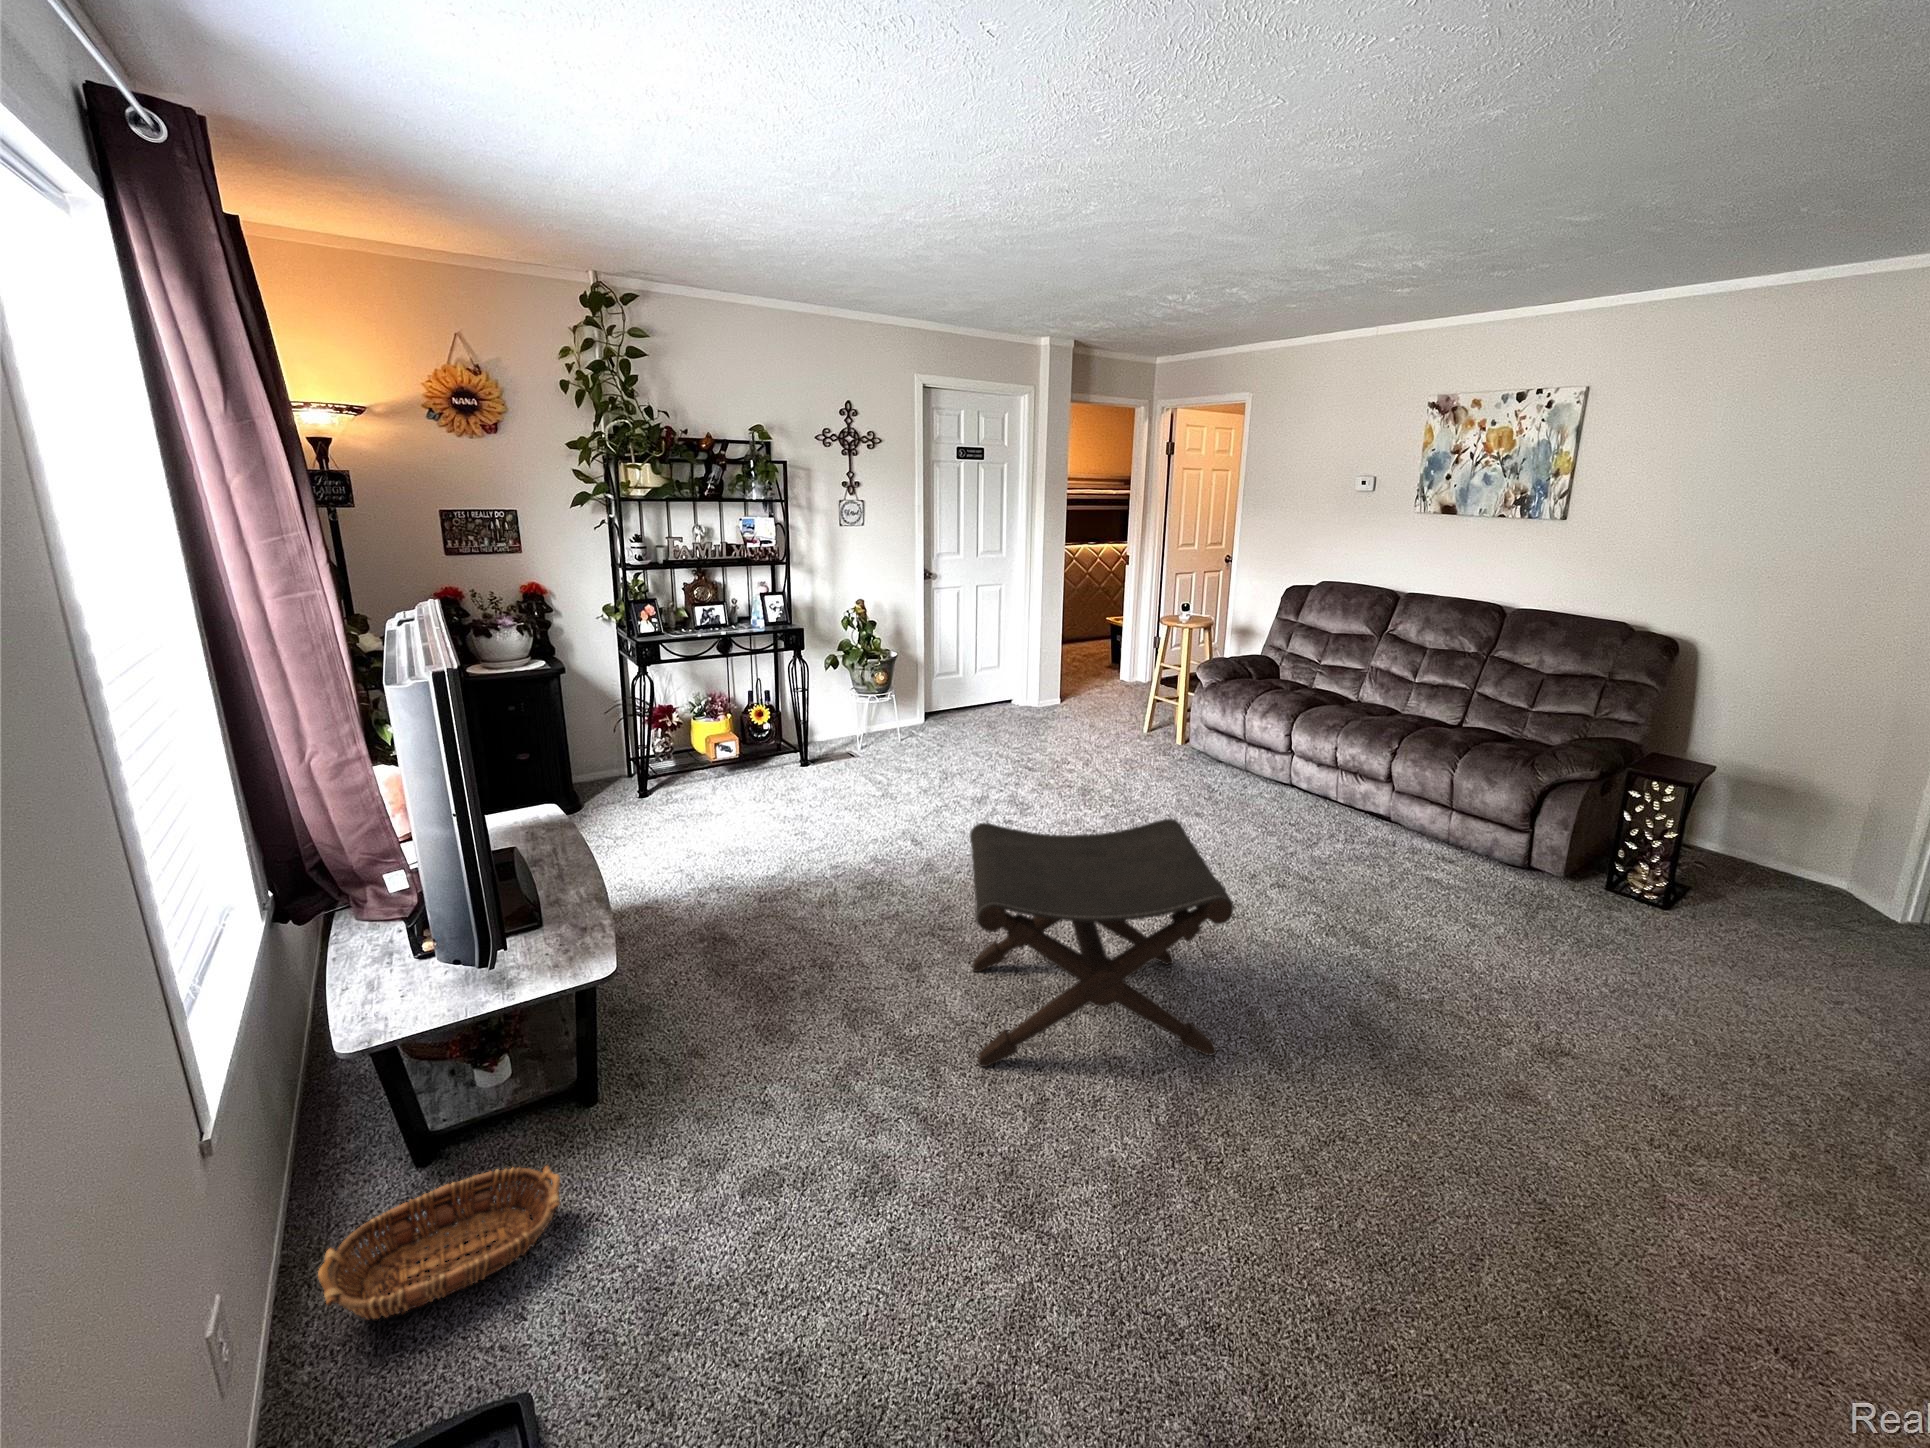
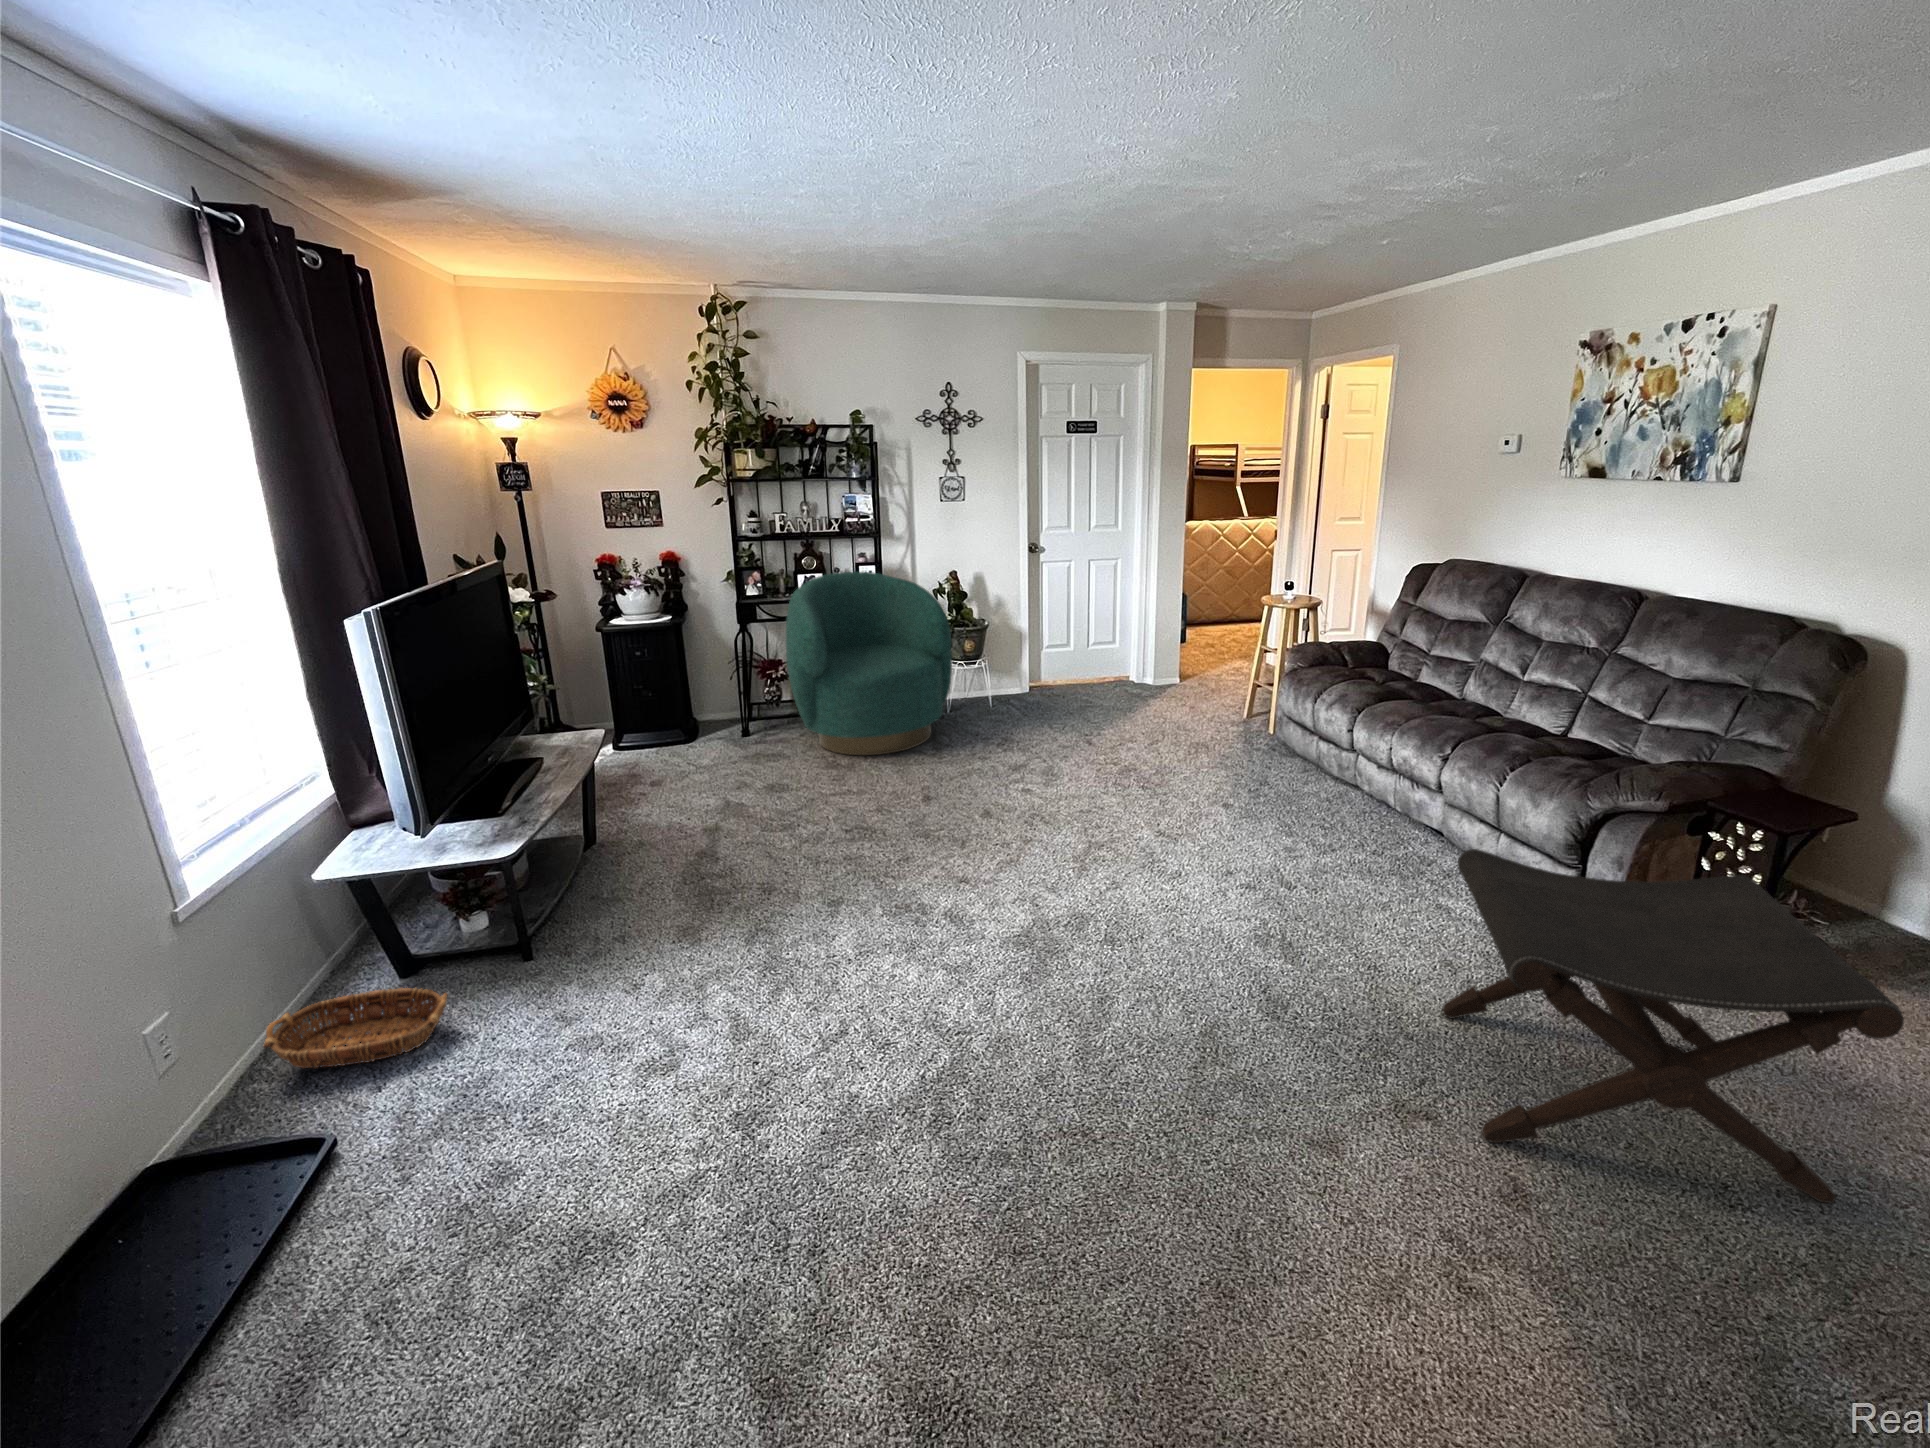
armchair: none [700,603,888,806] -> present [786,572,952,755]
footstool: present [970,819,1234,1067] -> present [1442,849,1904,1203]

